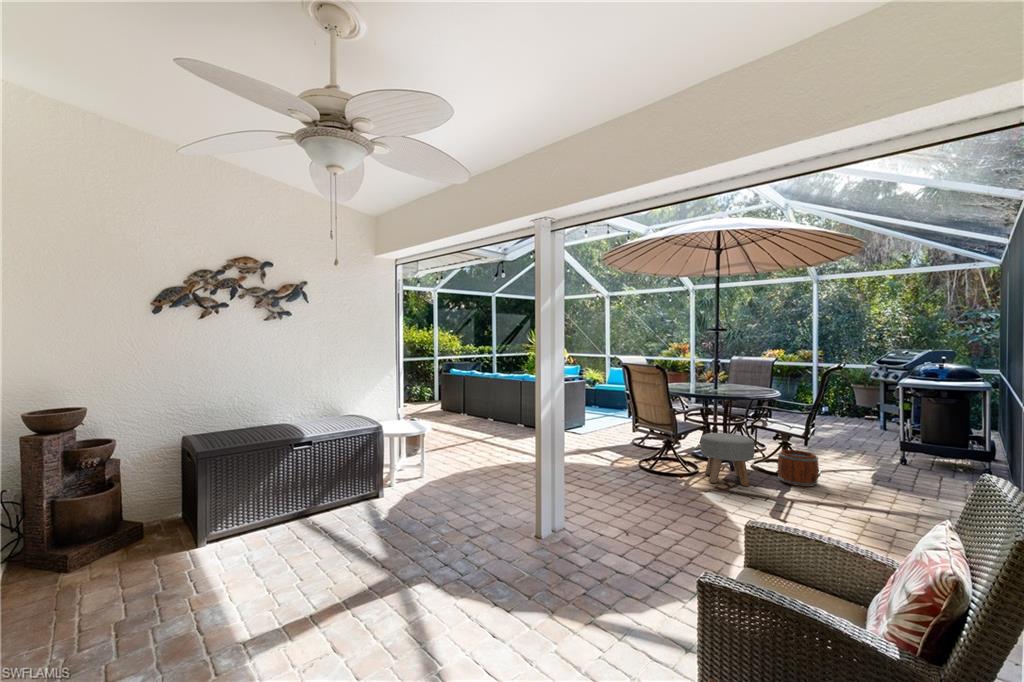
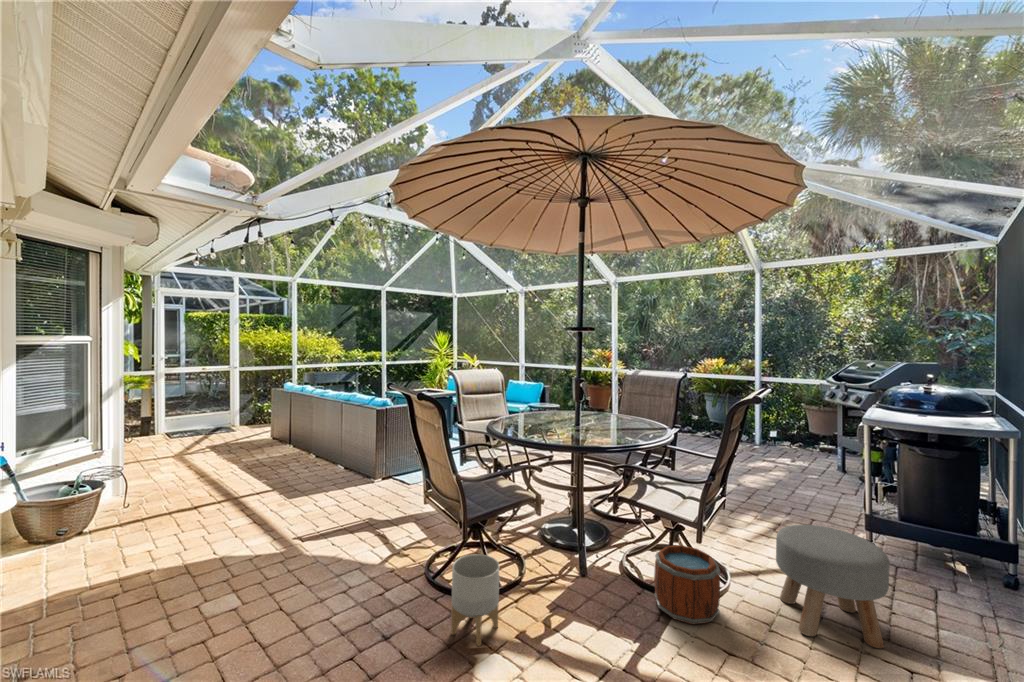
ottoman: present [701,433,754,486] -> present [776,525,890,648]
planter: none [671,450,699,492] -> present [451,554,499,646]

